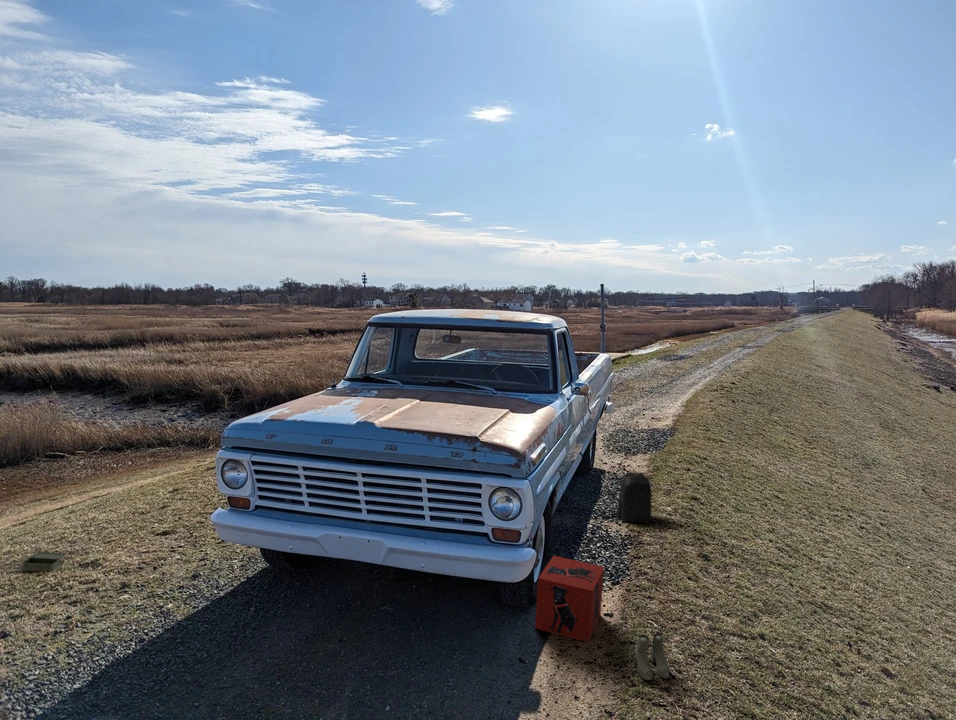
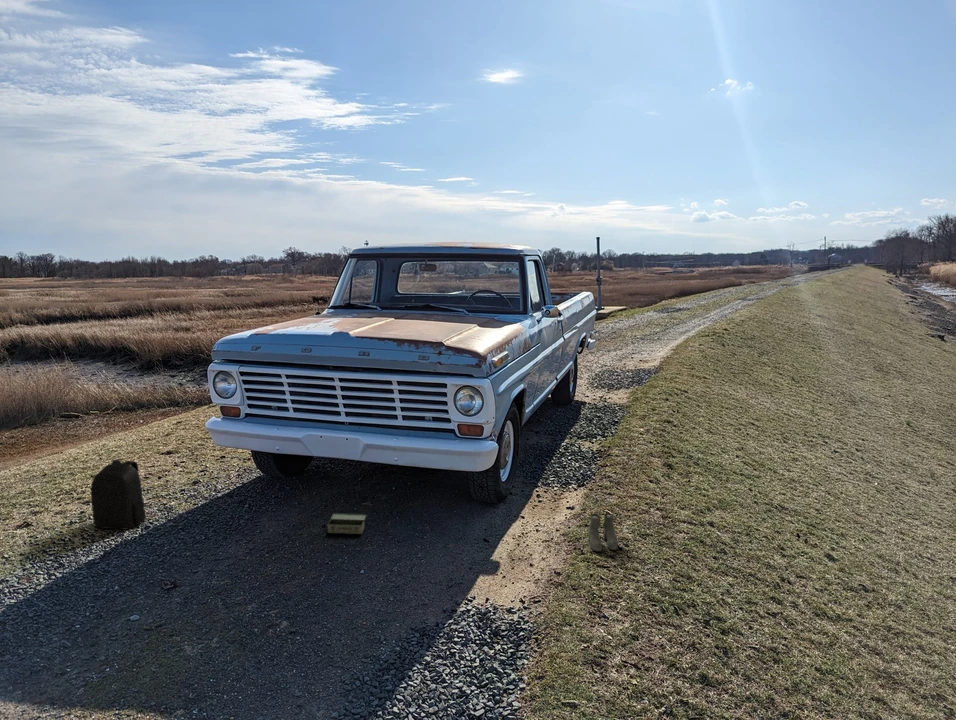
backpack: present [617,472,652,523] -> present [91,460,145,530]
toolbox: present [22,552,66,571] -> present [328,513,366,534]
storage box: present [535,556,604,642] -> none [502,455,565,527]

